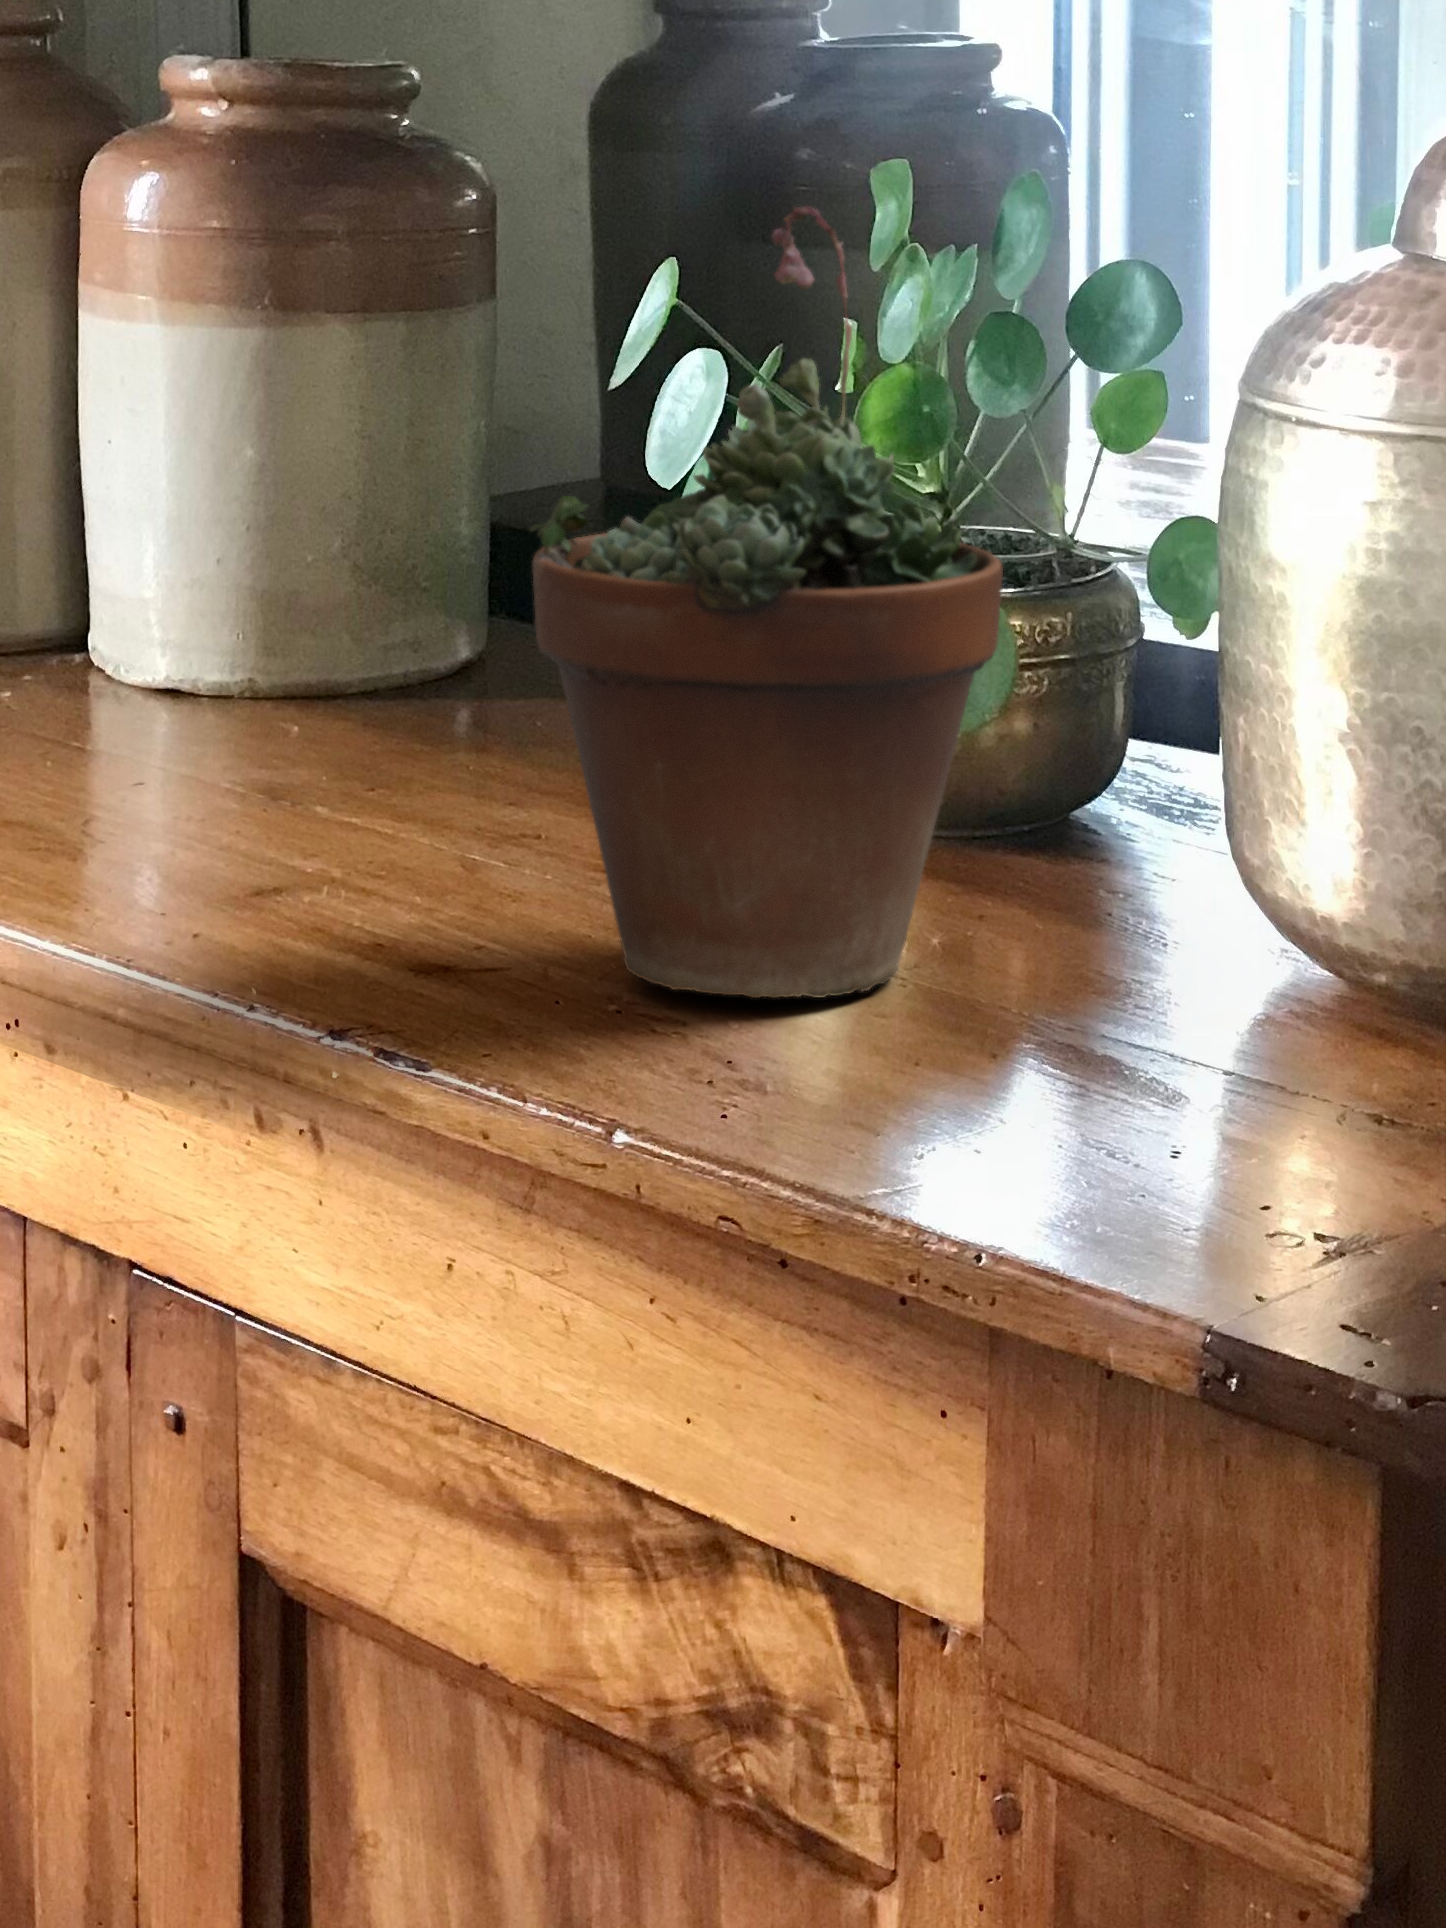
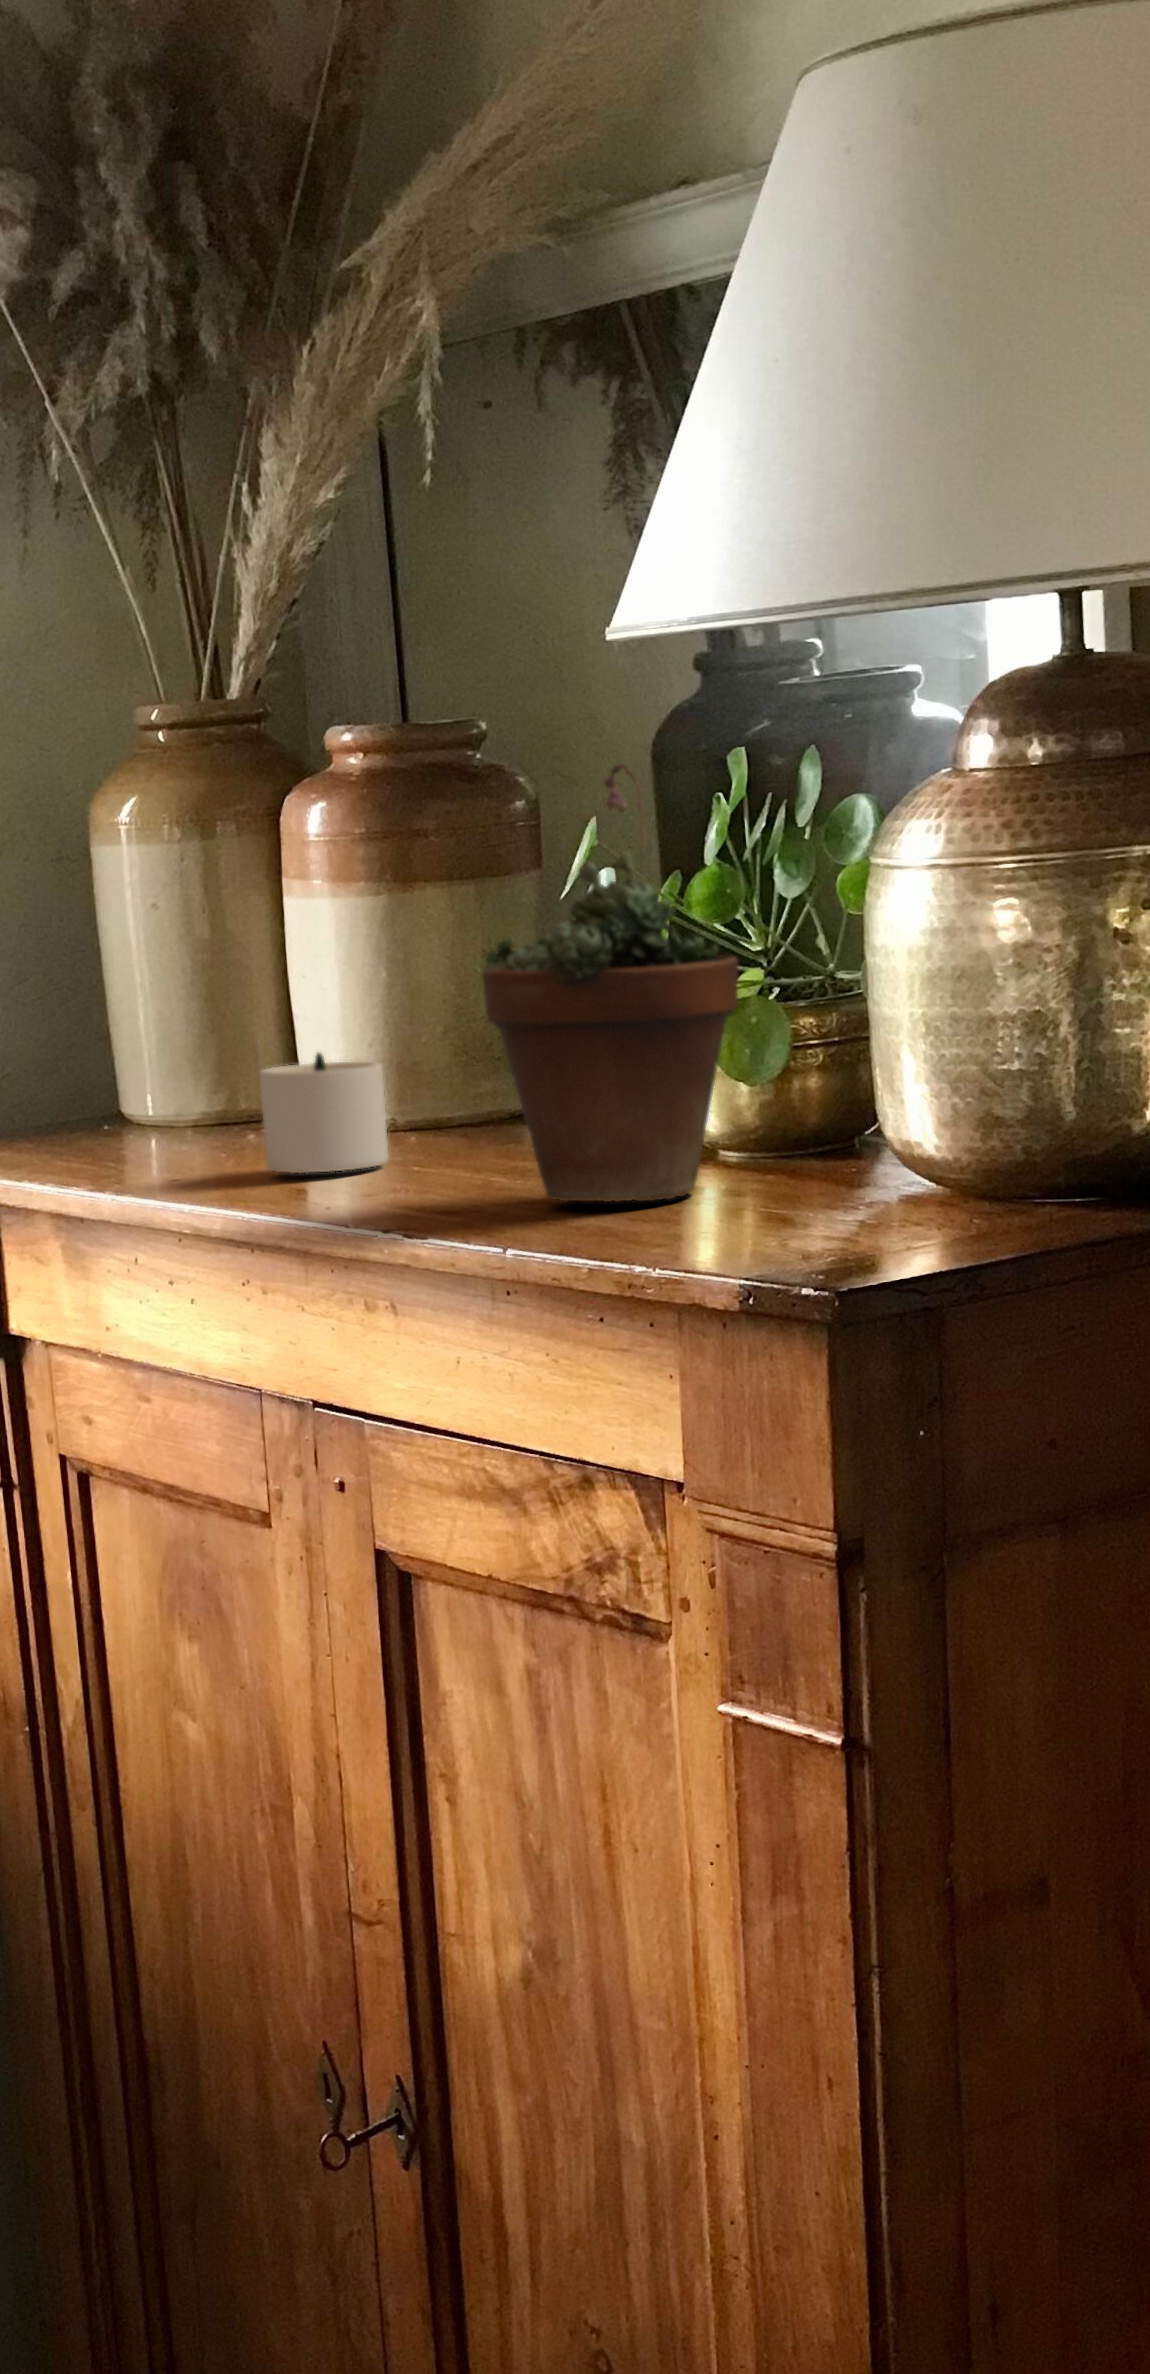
candle: none [54,615,377,828] -> present [260,1053,388,1173]

